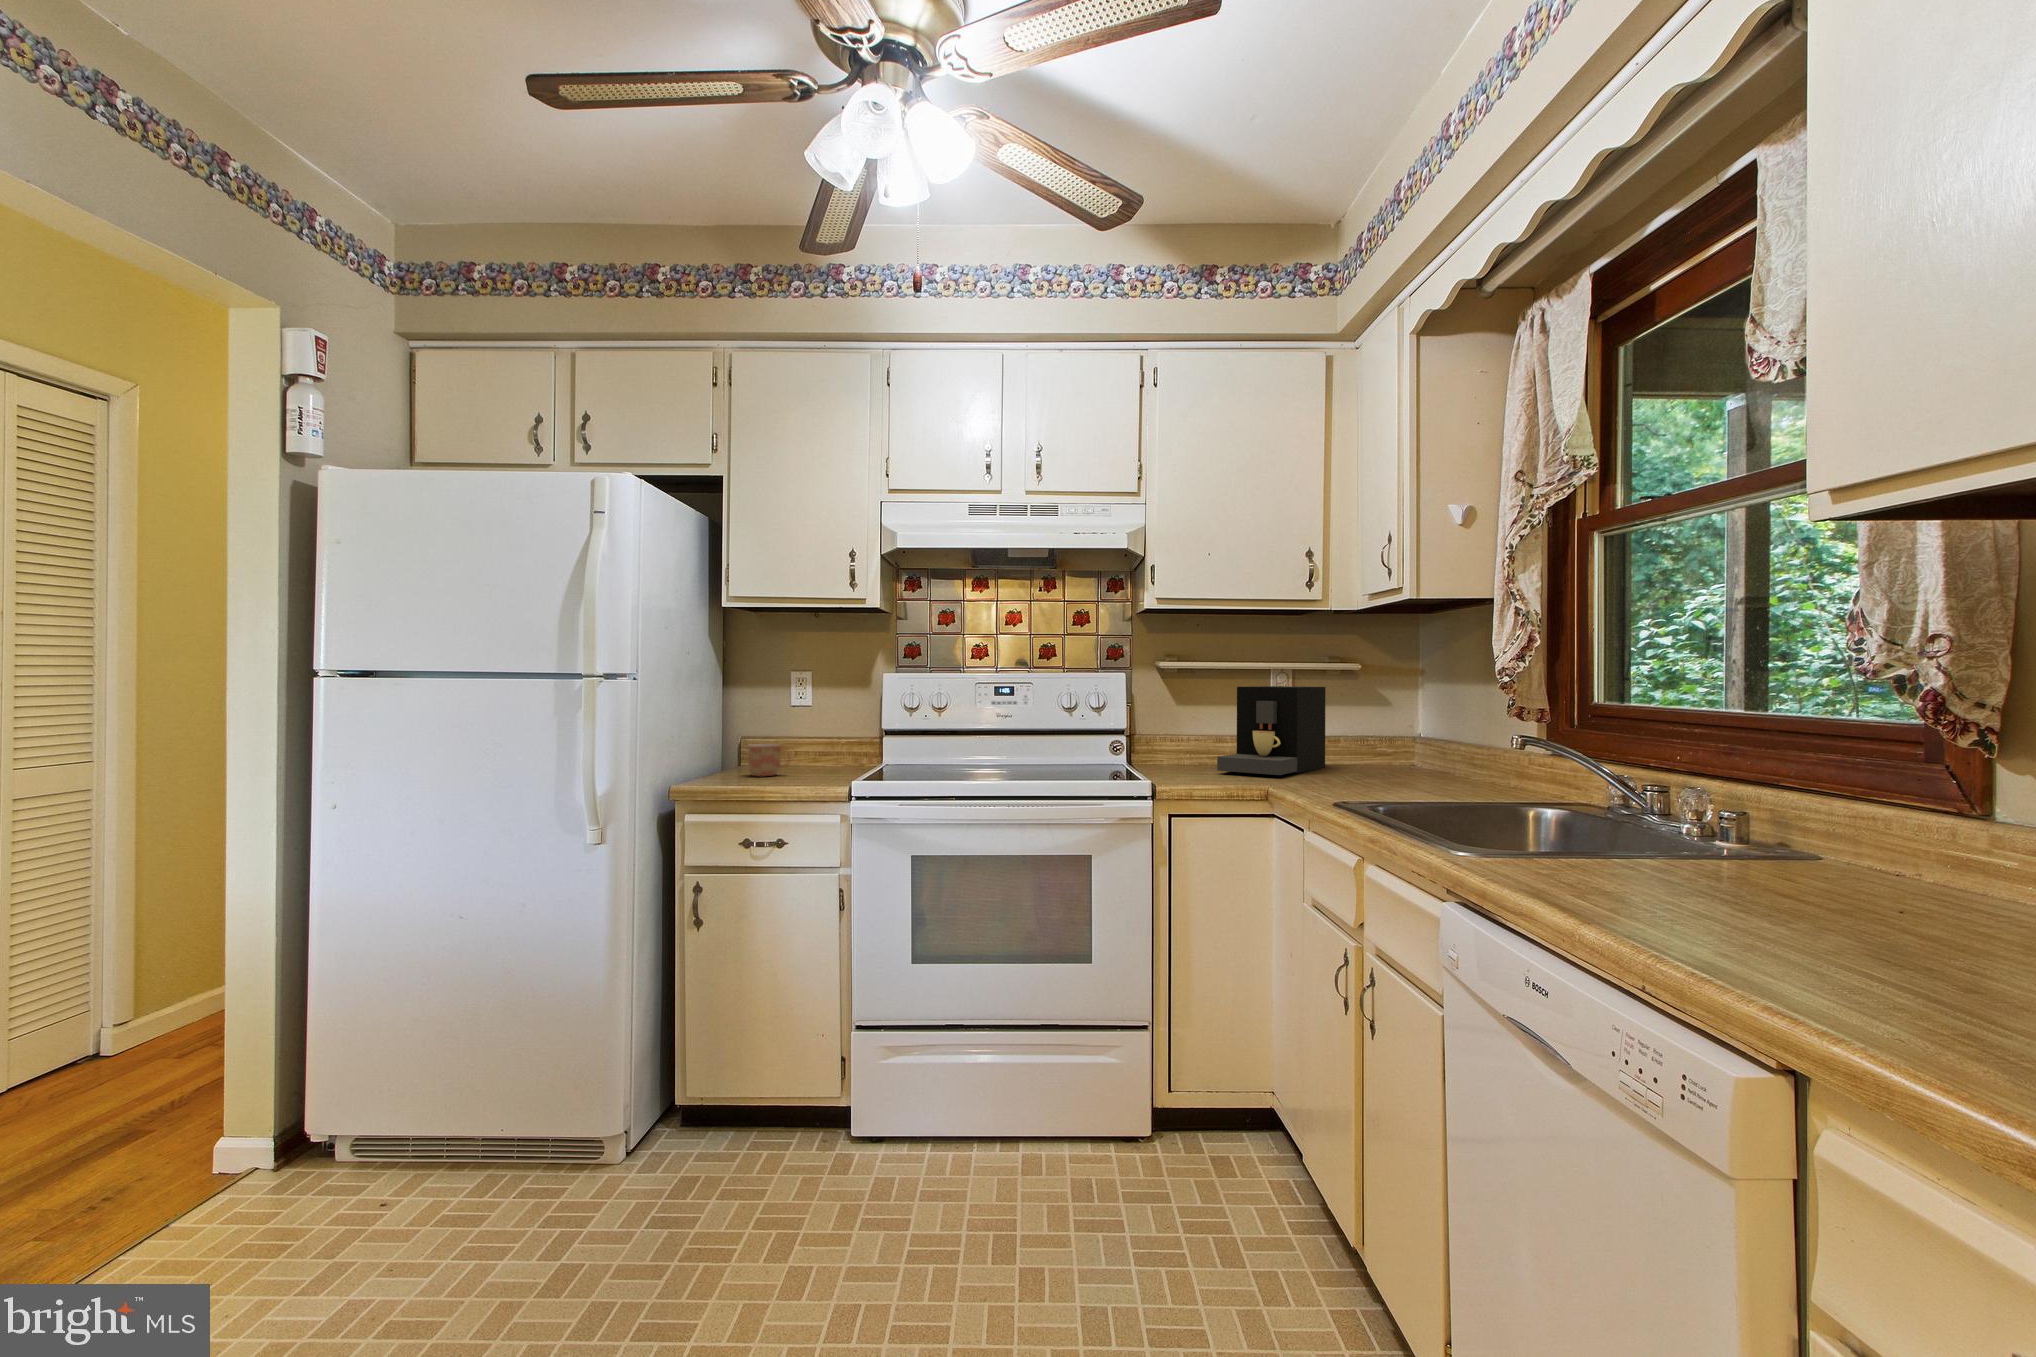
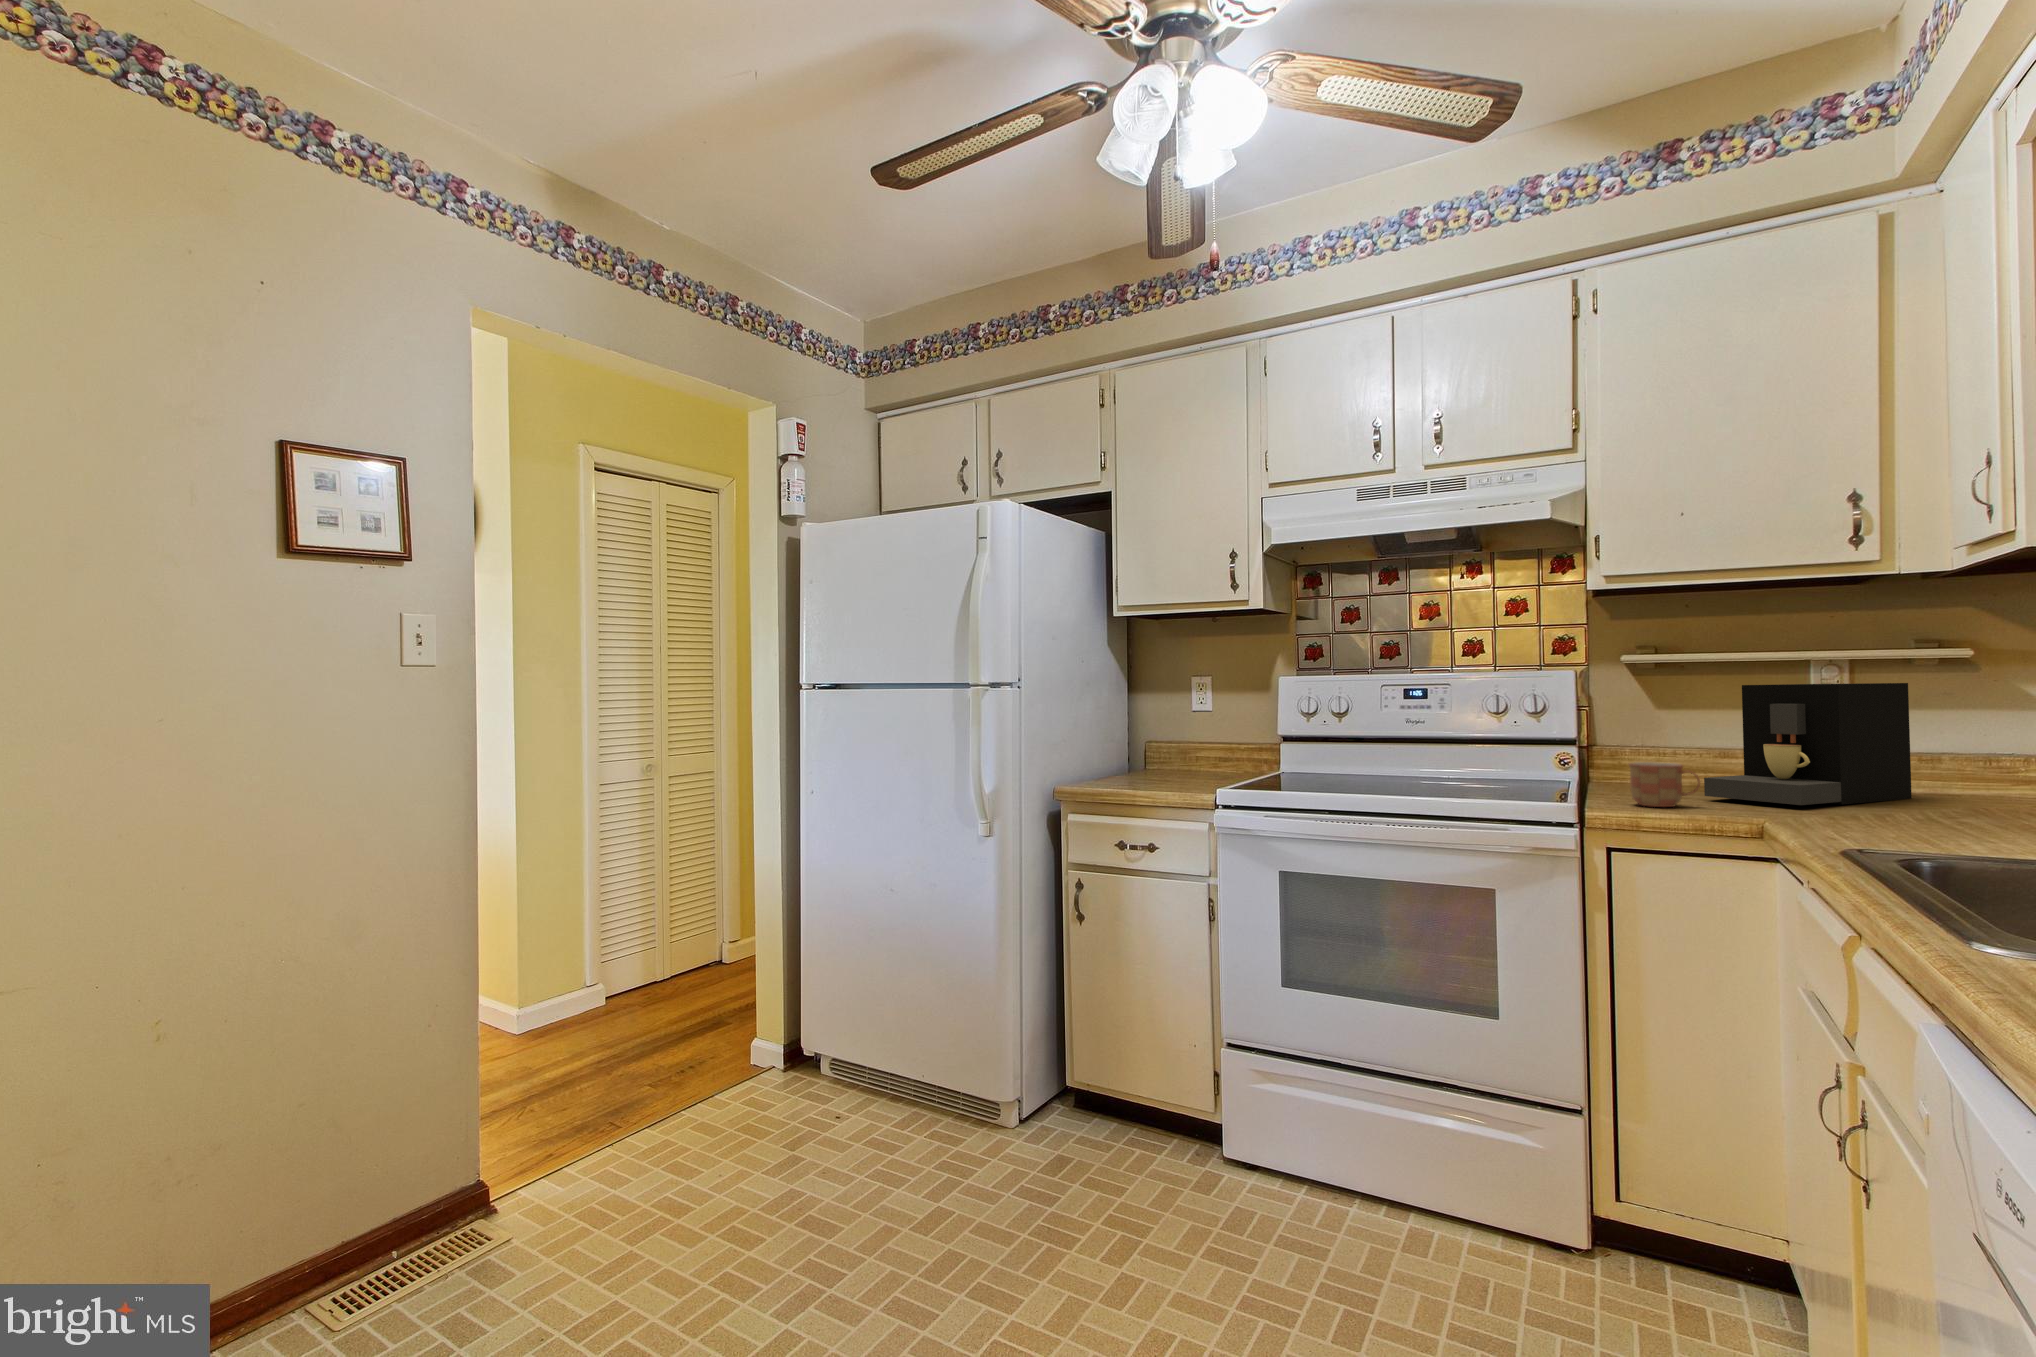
mug: present [748,744,791,776] -> present [1629,762,1700,807]

